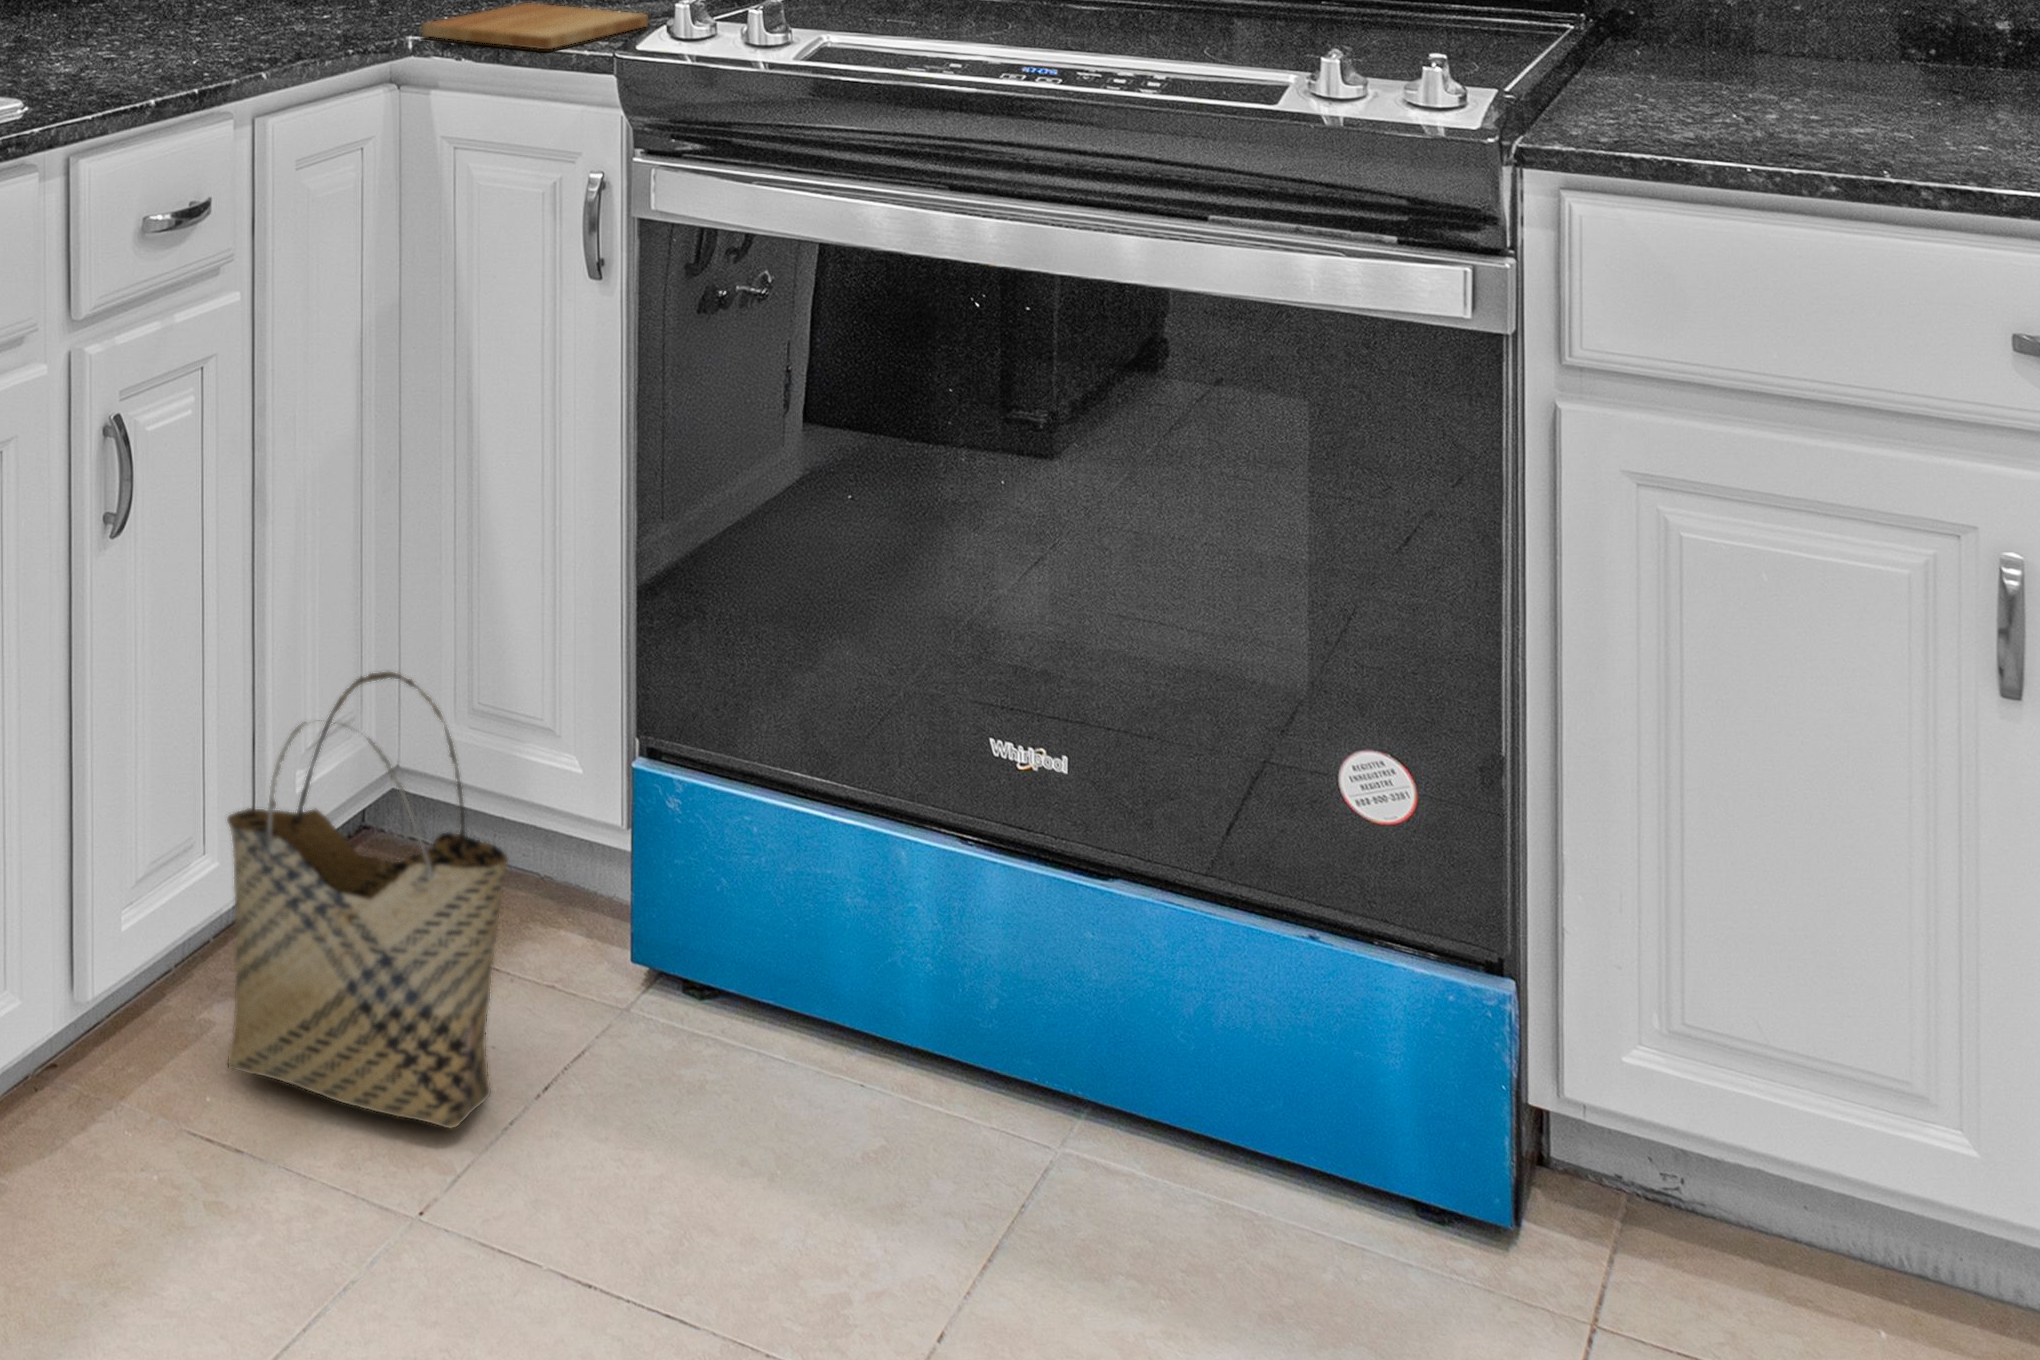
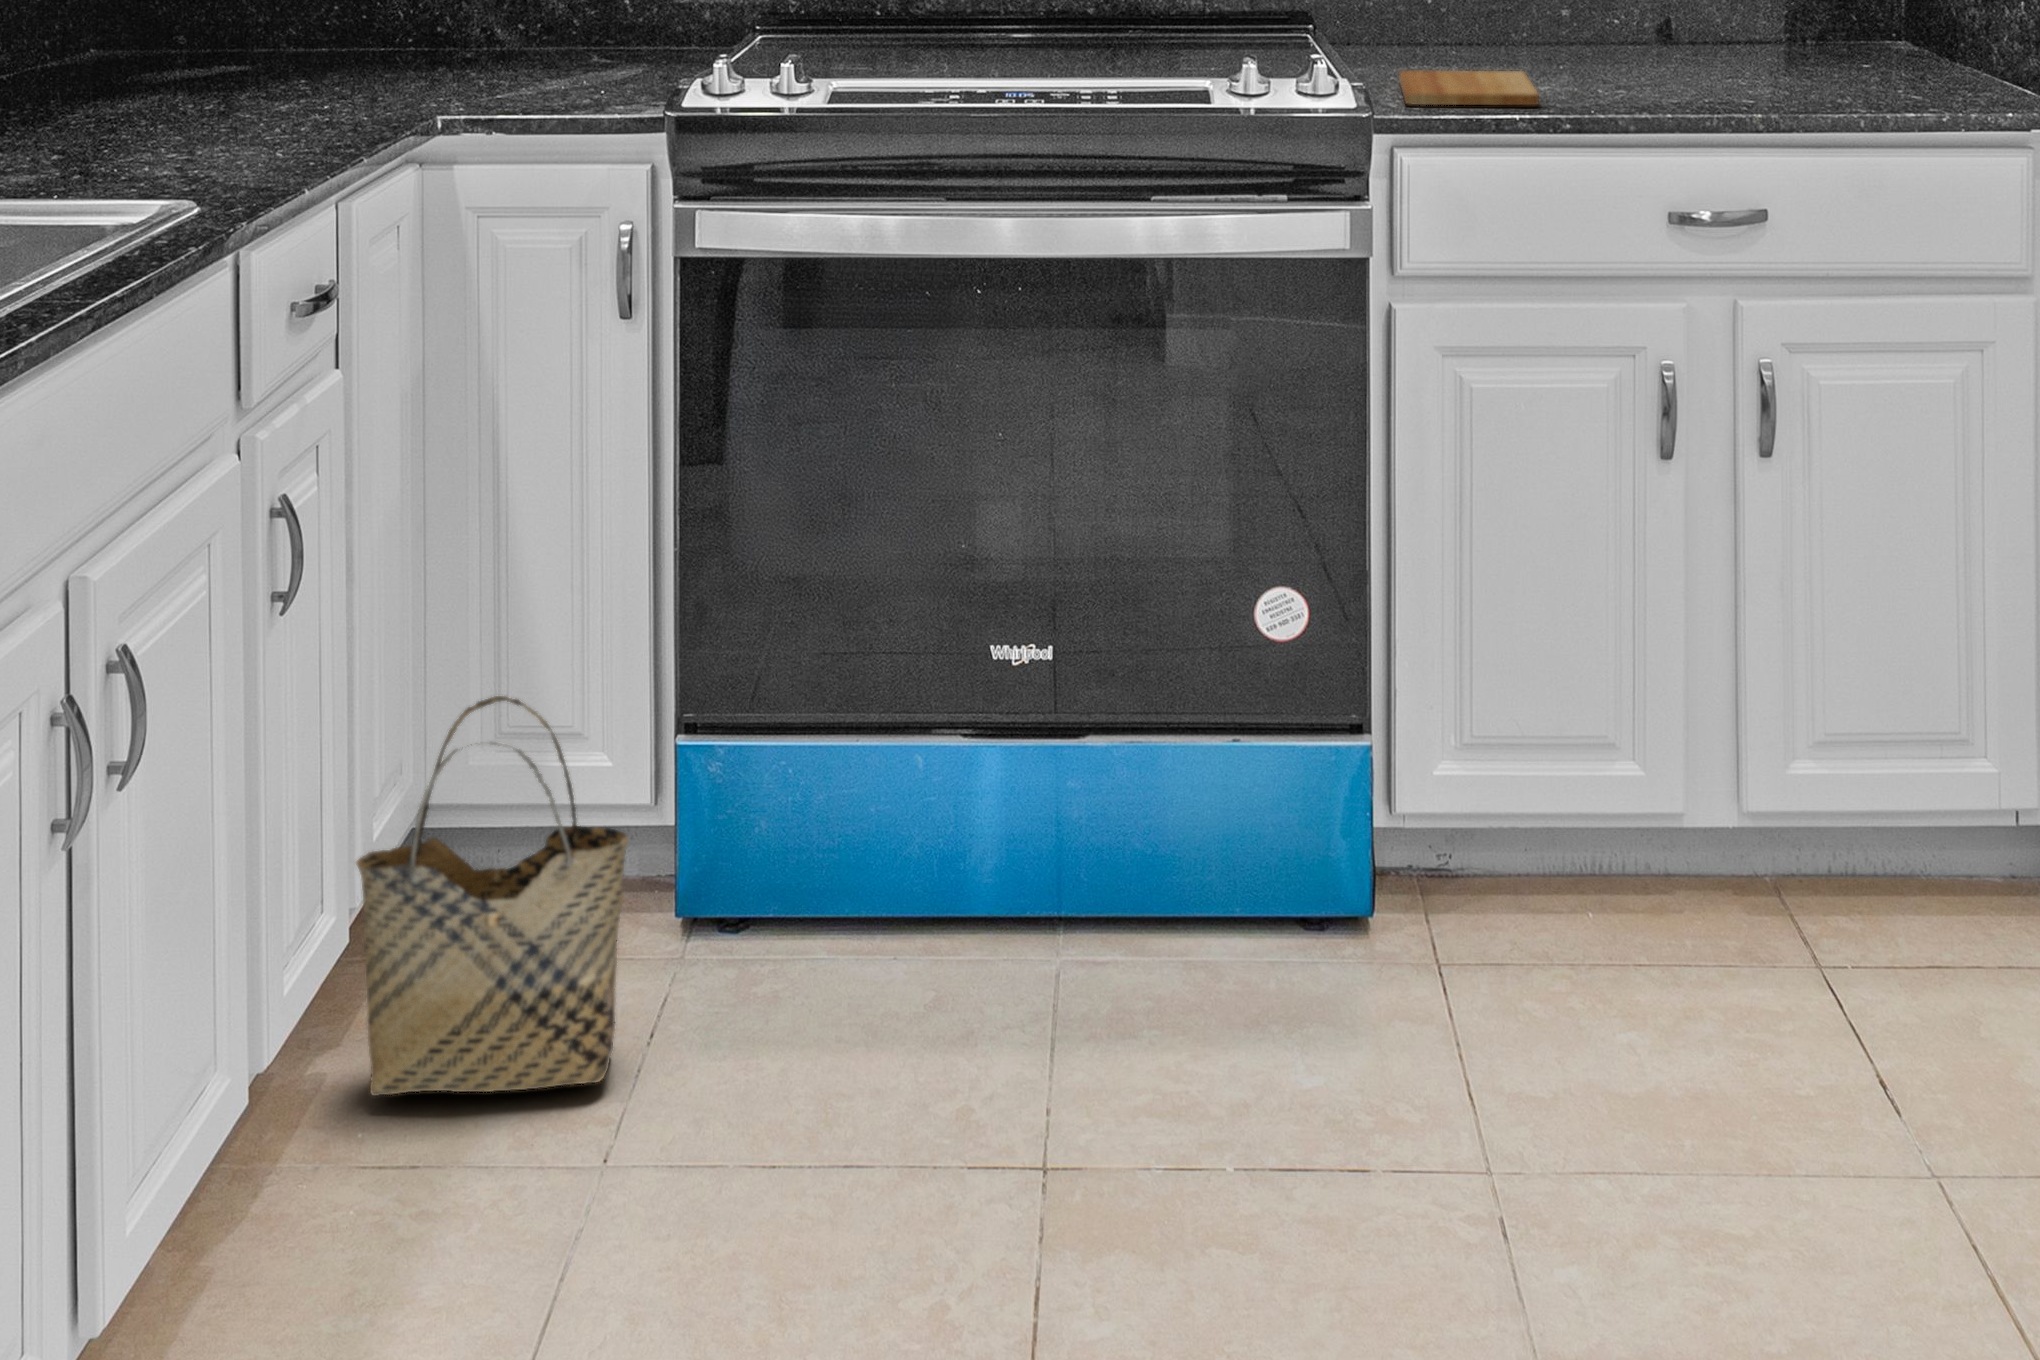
cutting board: present [422,3,648,49] -> present [1399,71,1539,105]

